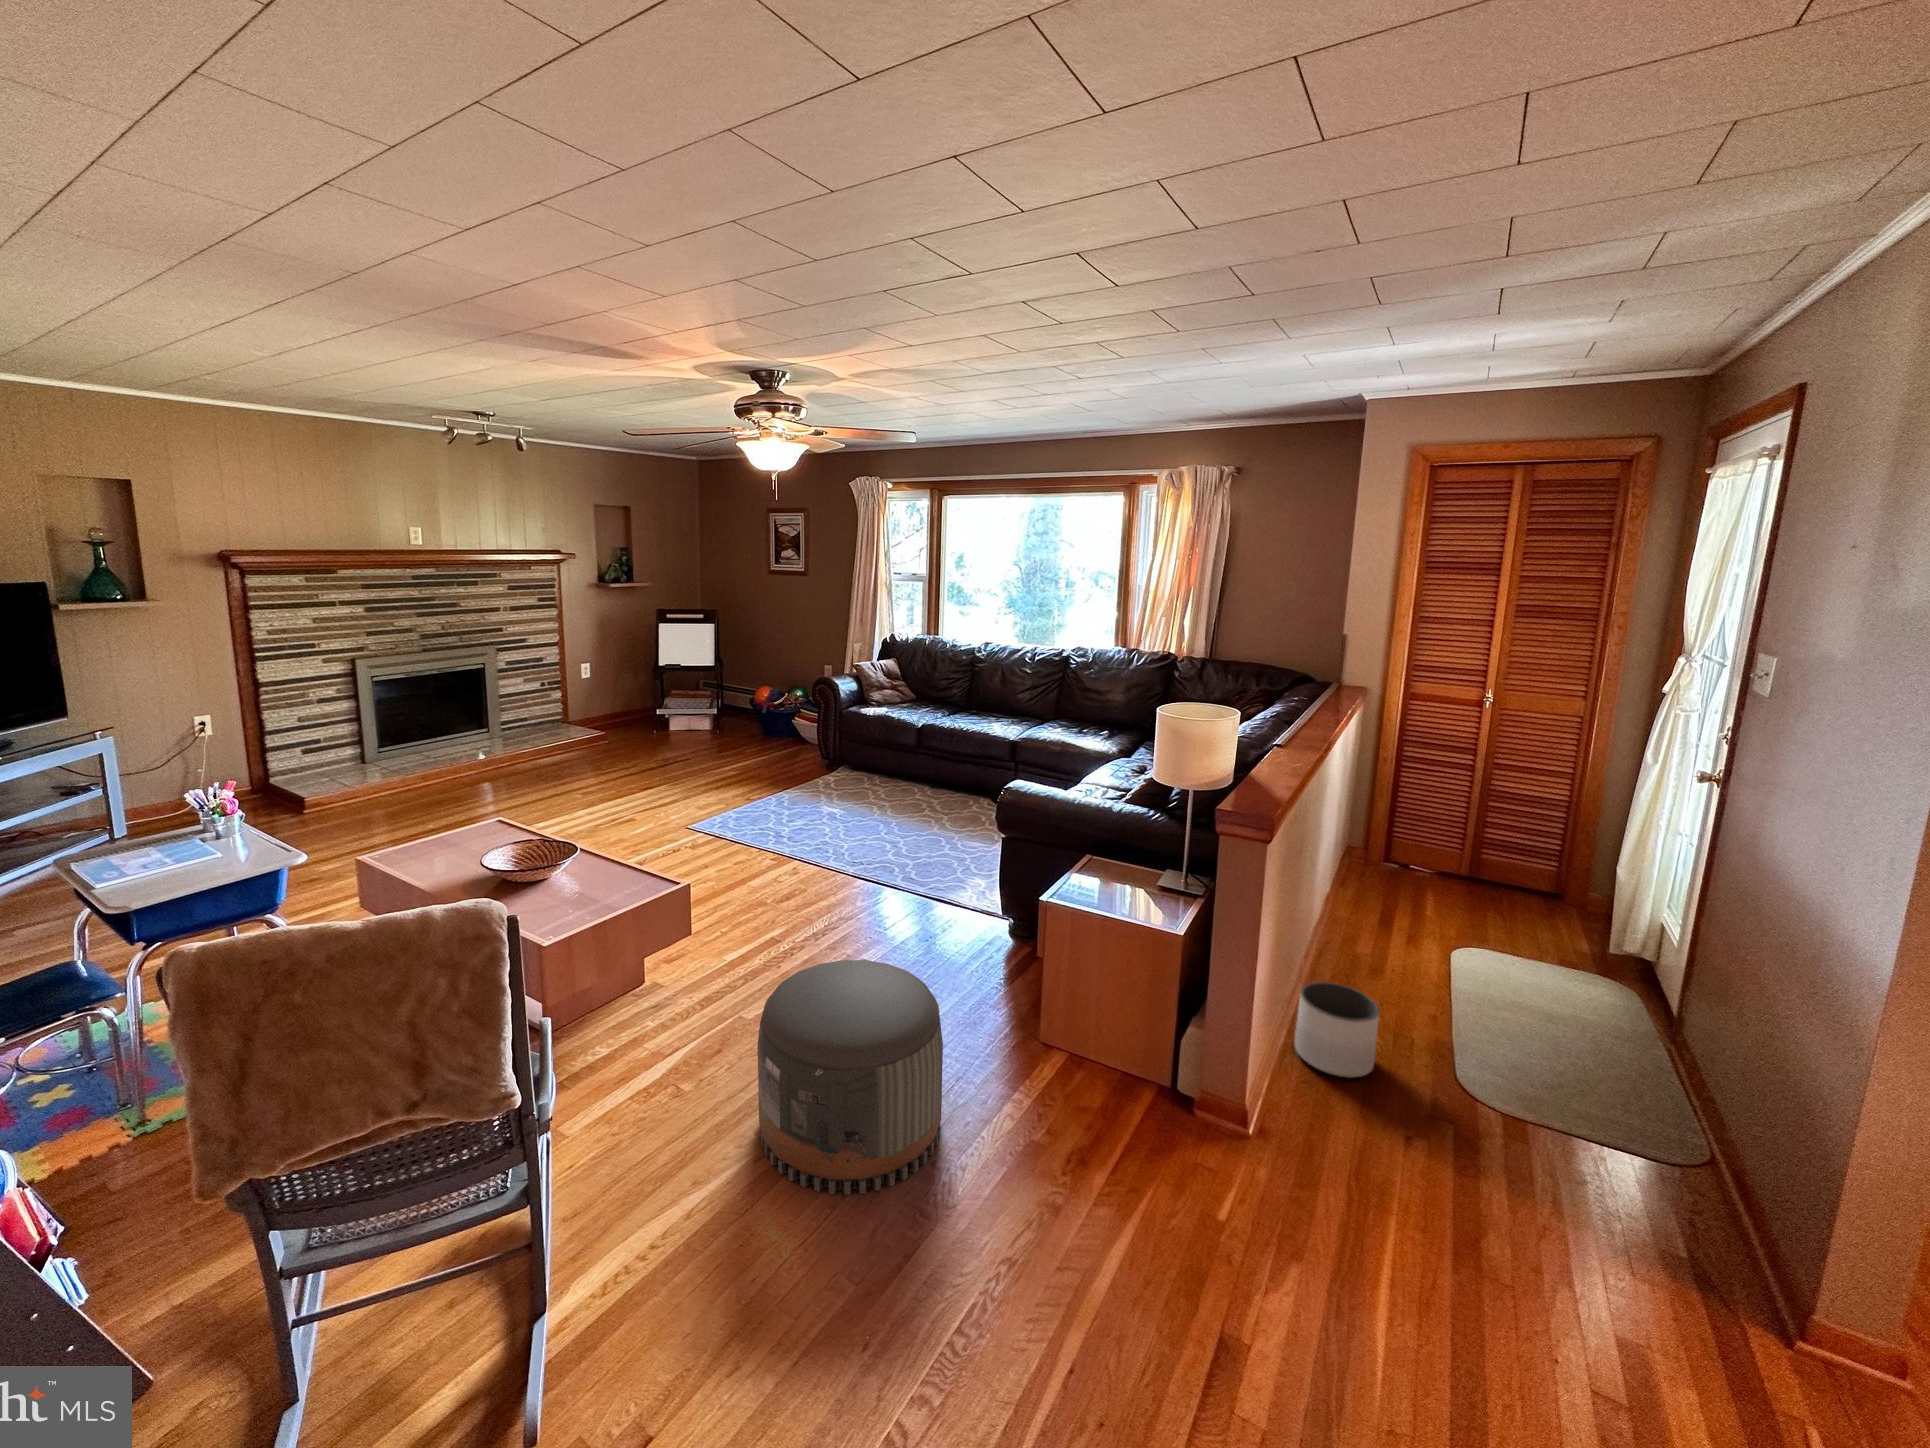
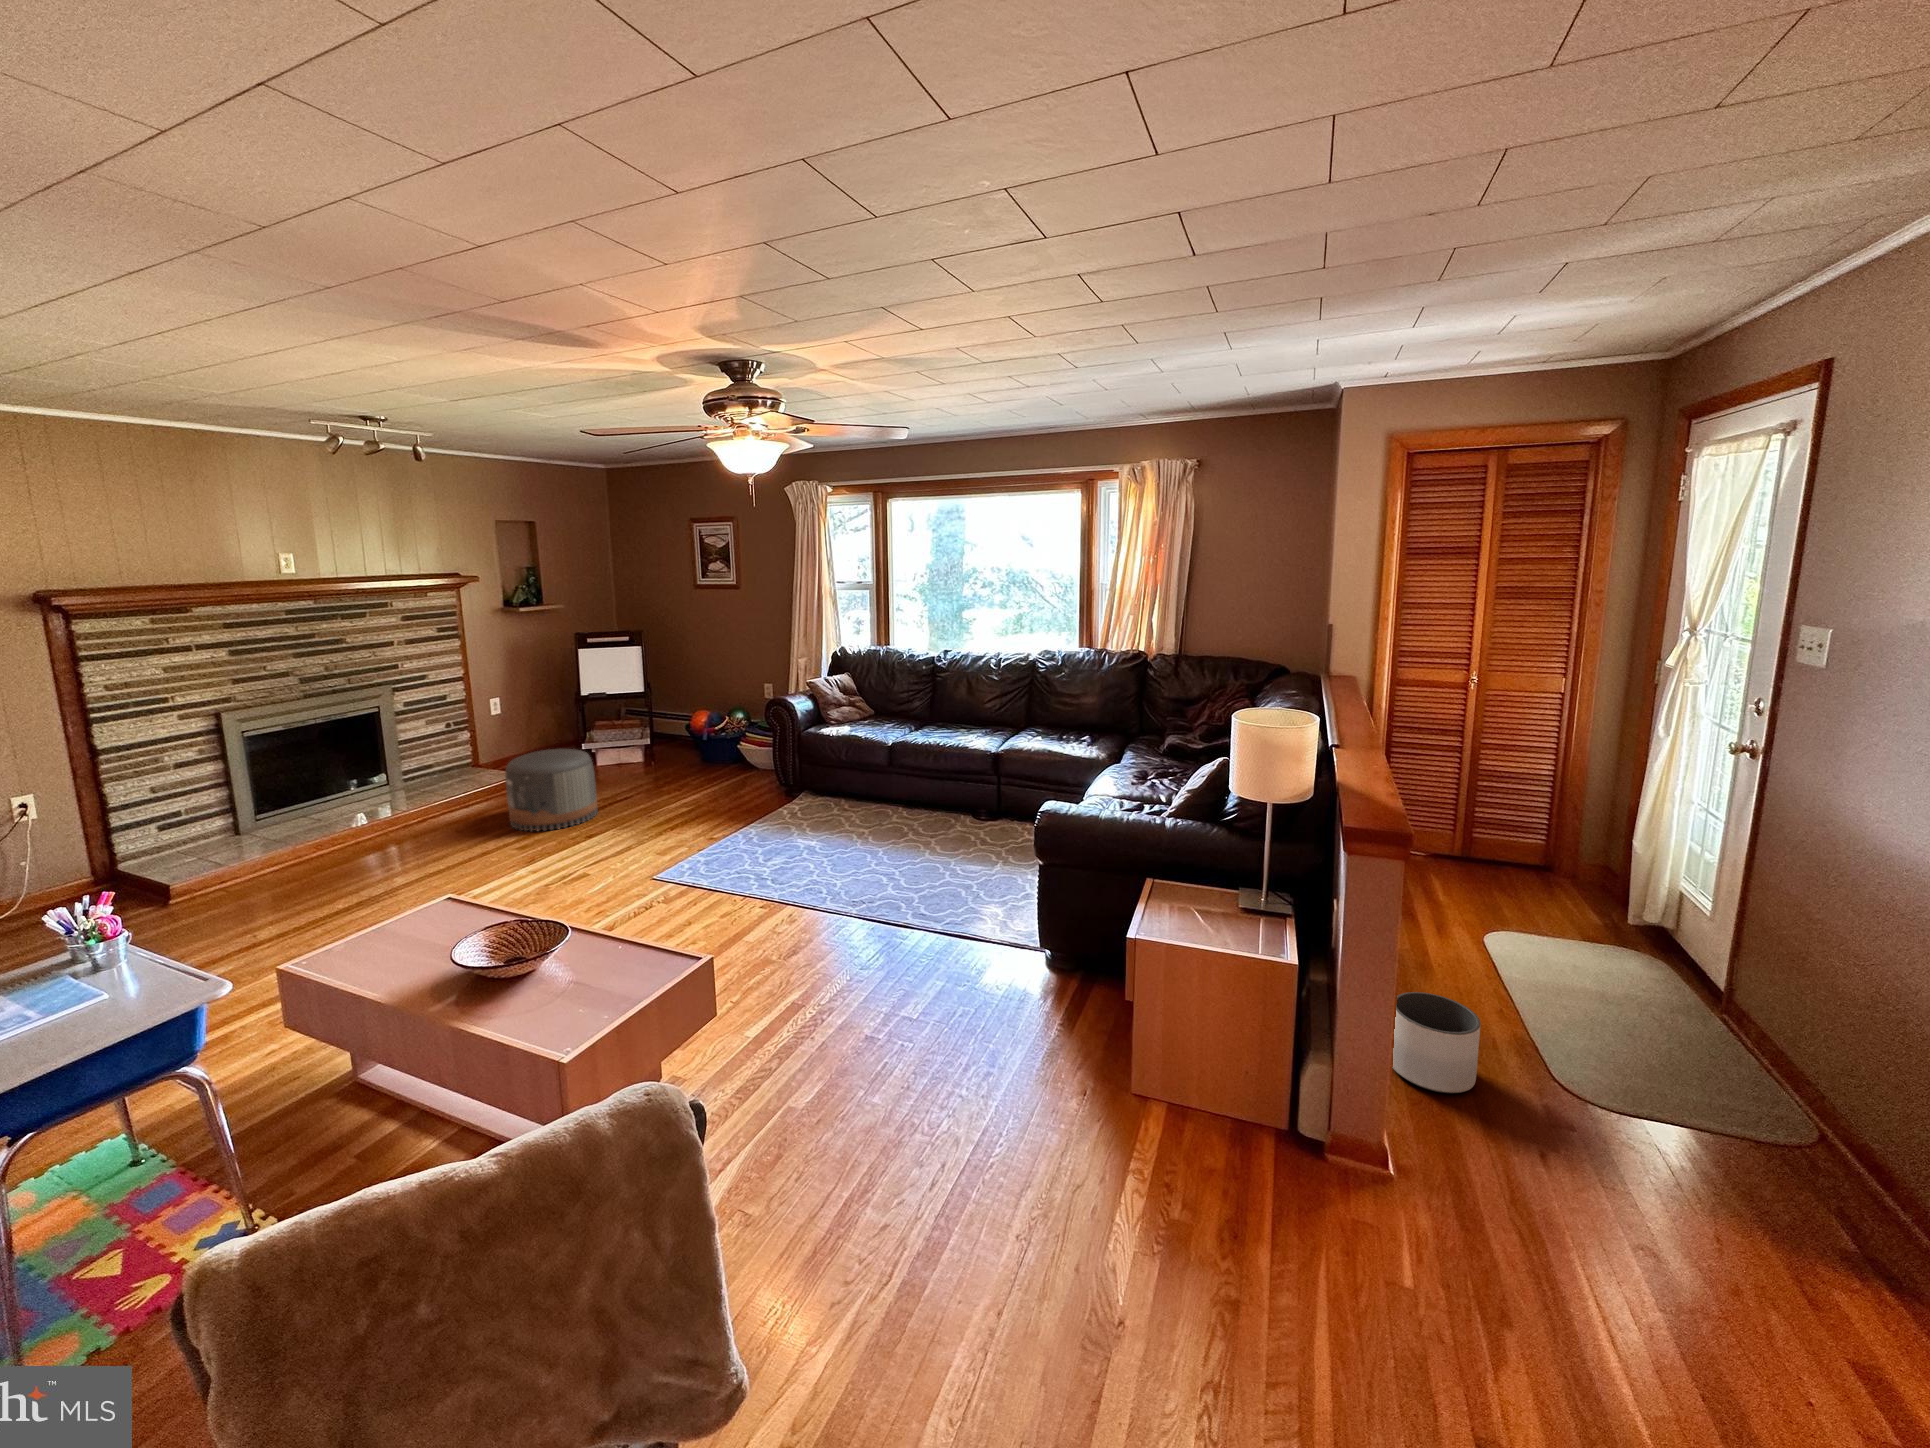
pouf: present [757,960,943,1195] -> present [505,749,598,831]

